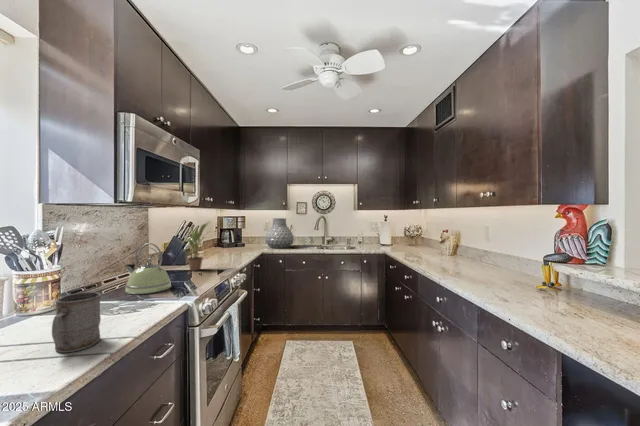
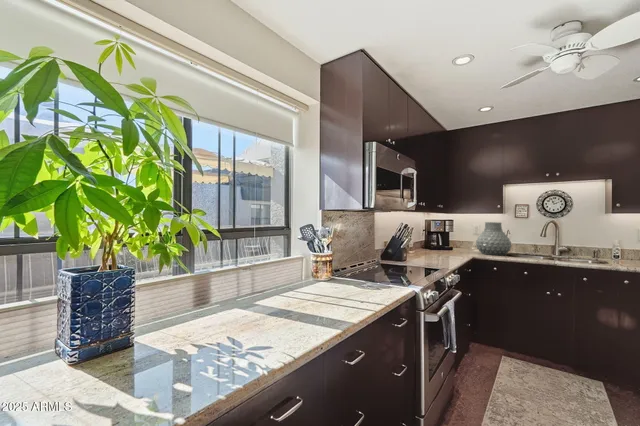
potted plant: present [186,222,209,271] -> none [401,224,430,267]
kettle: present [125,243,171,294] -> none [365,240,398,279]
mug: present [52,292,101,352] -> none [344,269,367,305]

